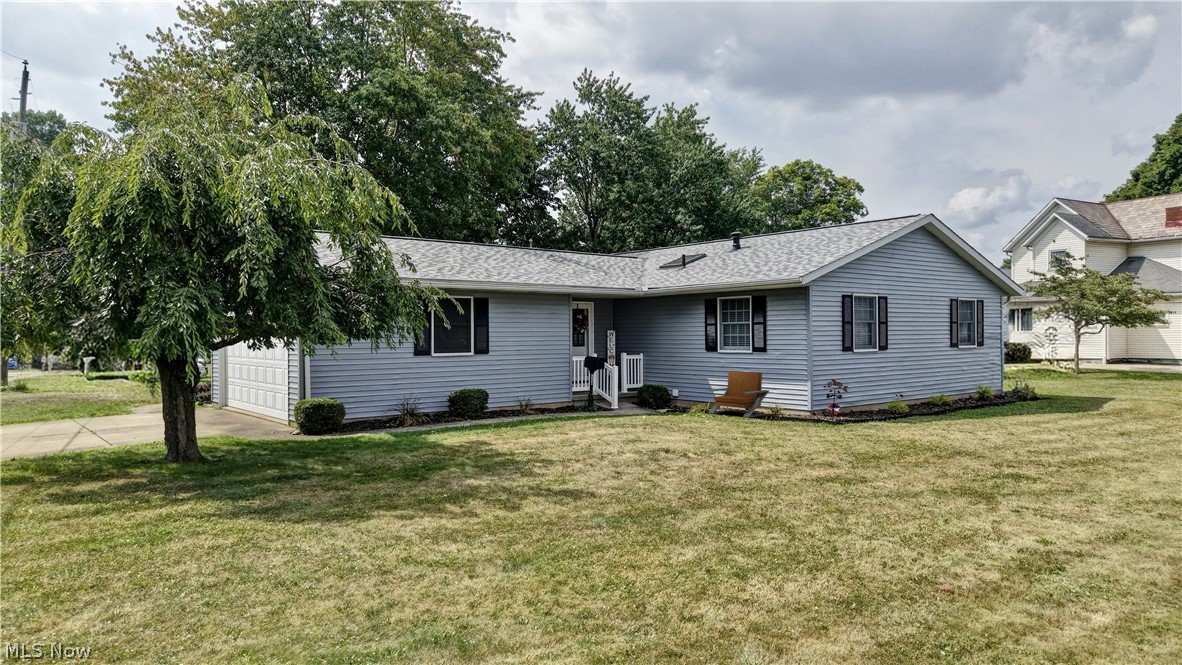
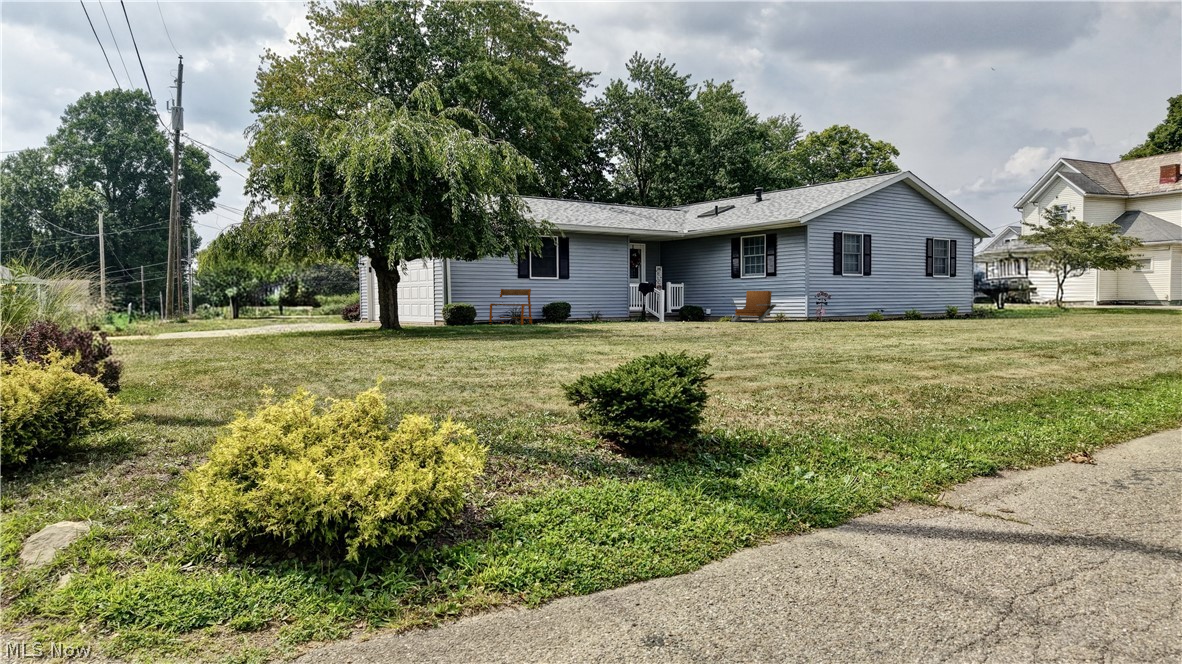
bench: none [368,372,432,428] -> present [489,289,532,325]

